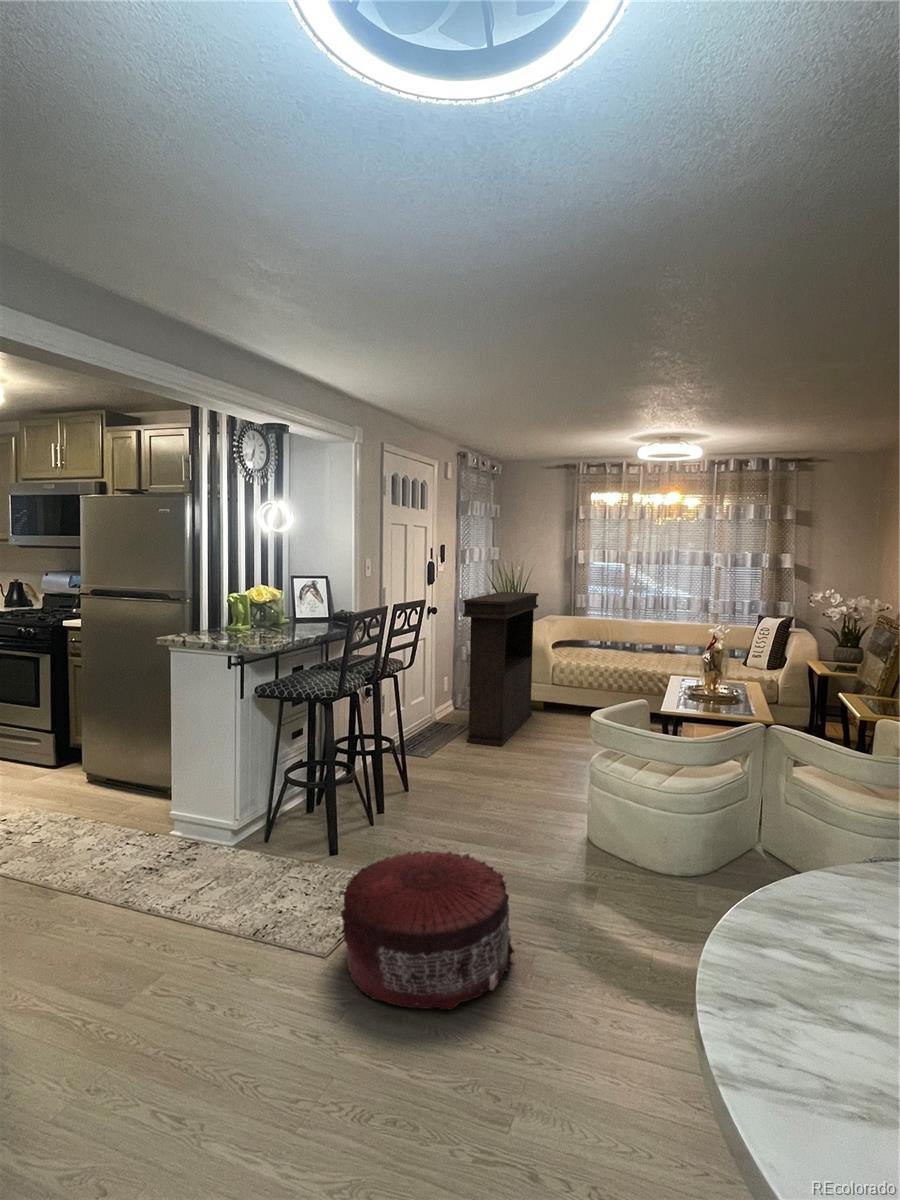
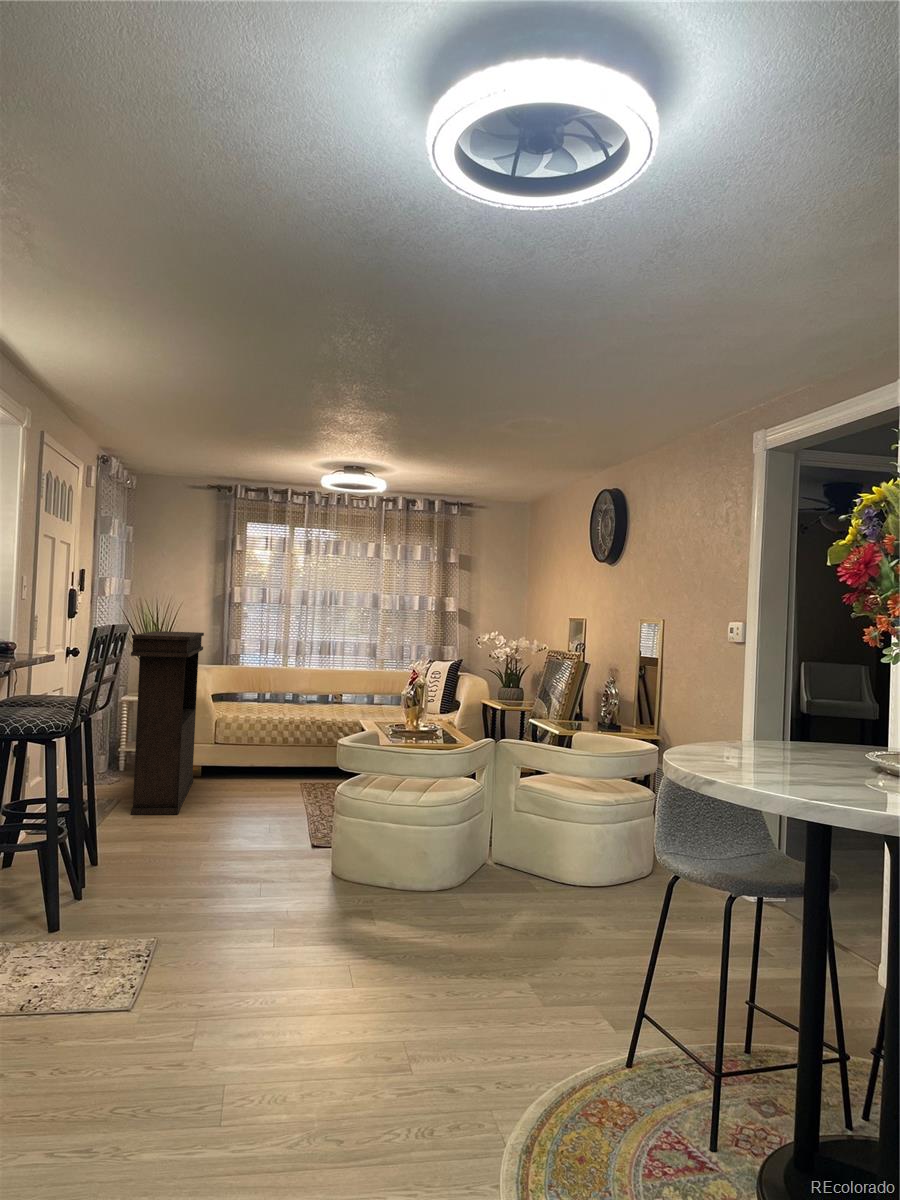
pouf: present [341,851,514,1010] -> none [130,891,327,1058]

